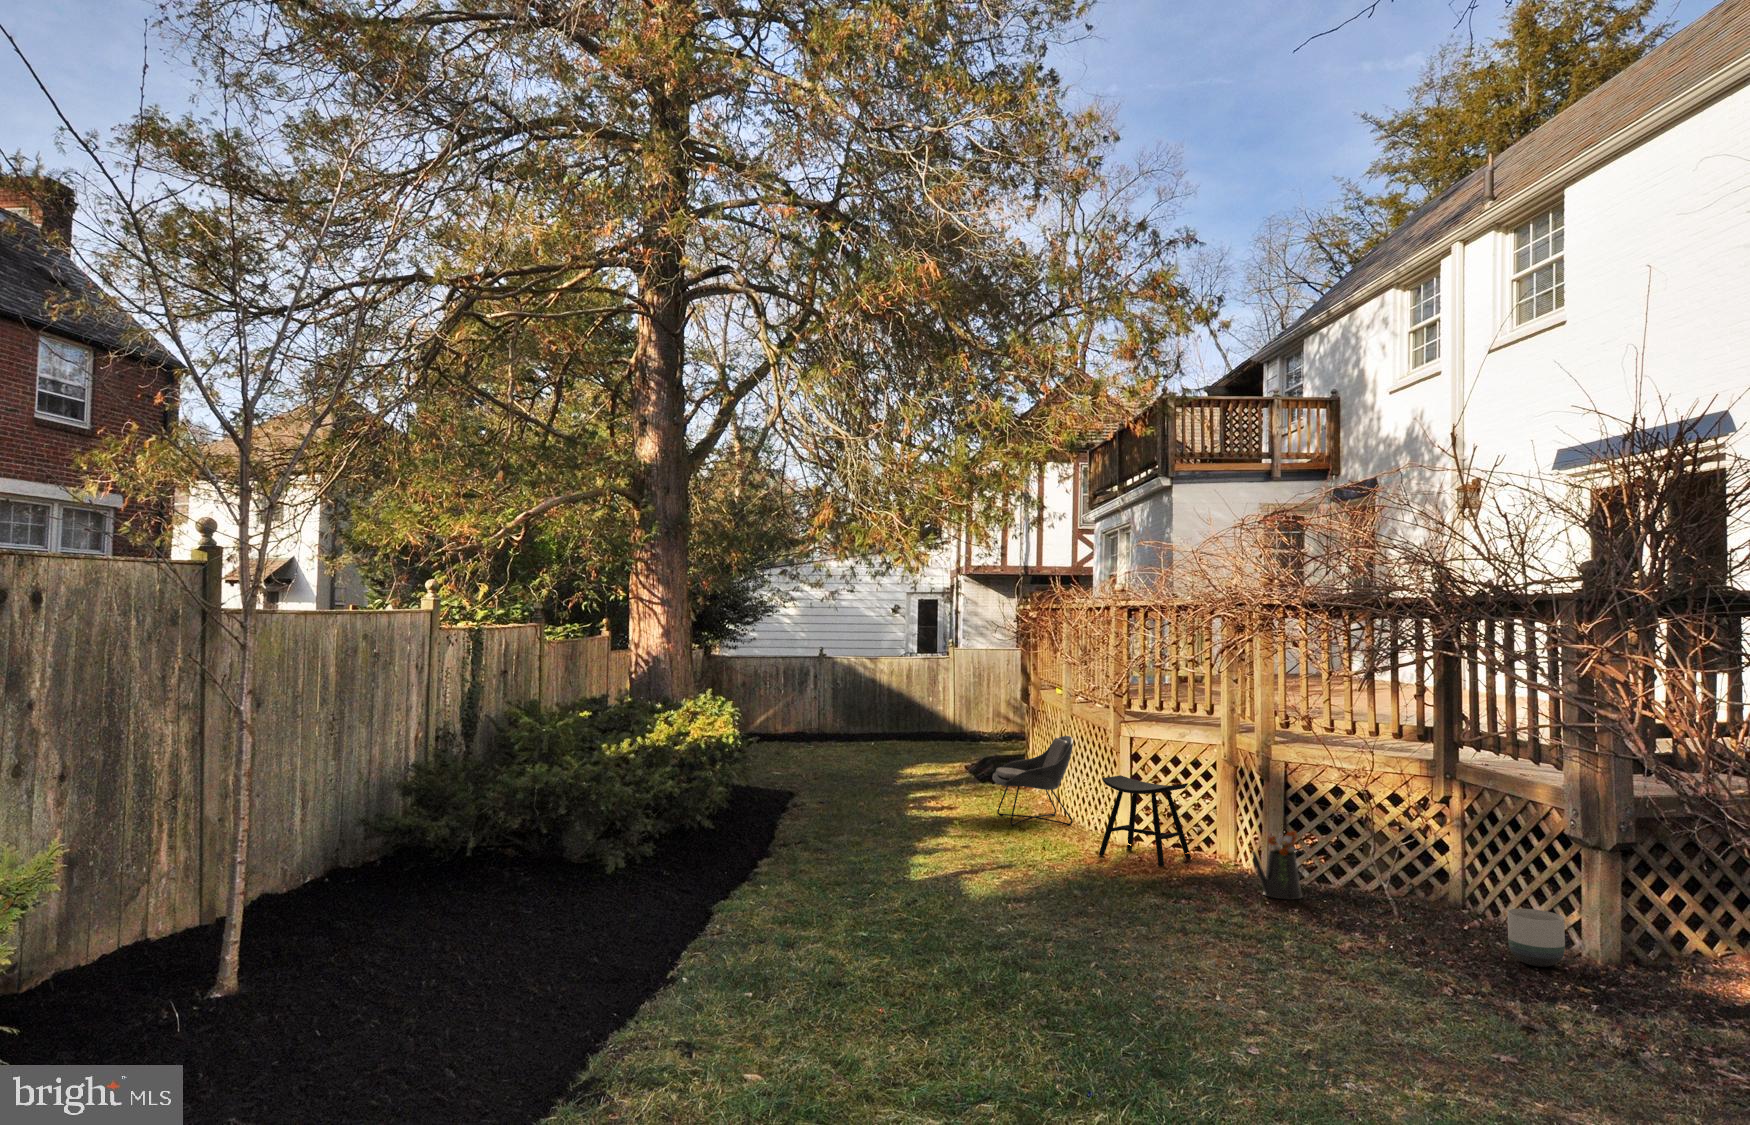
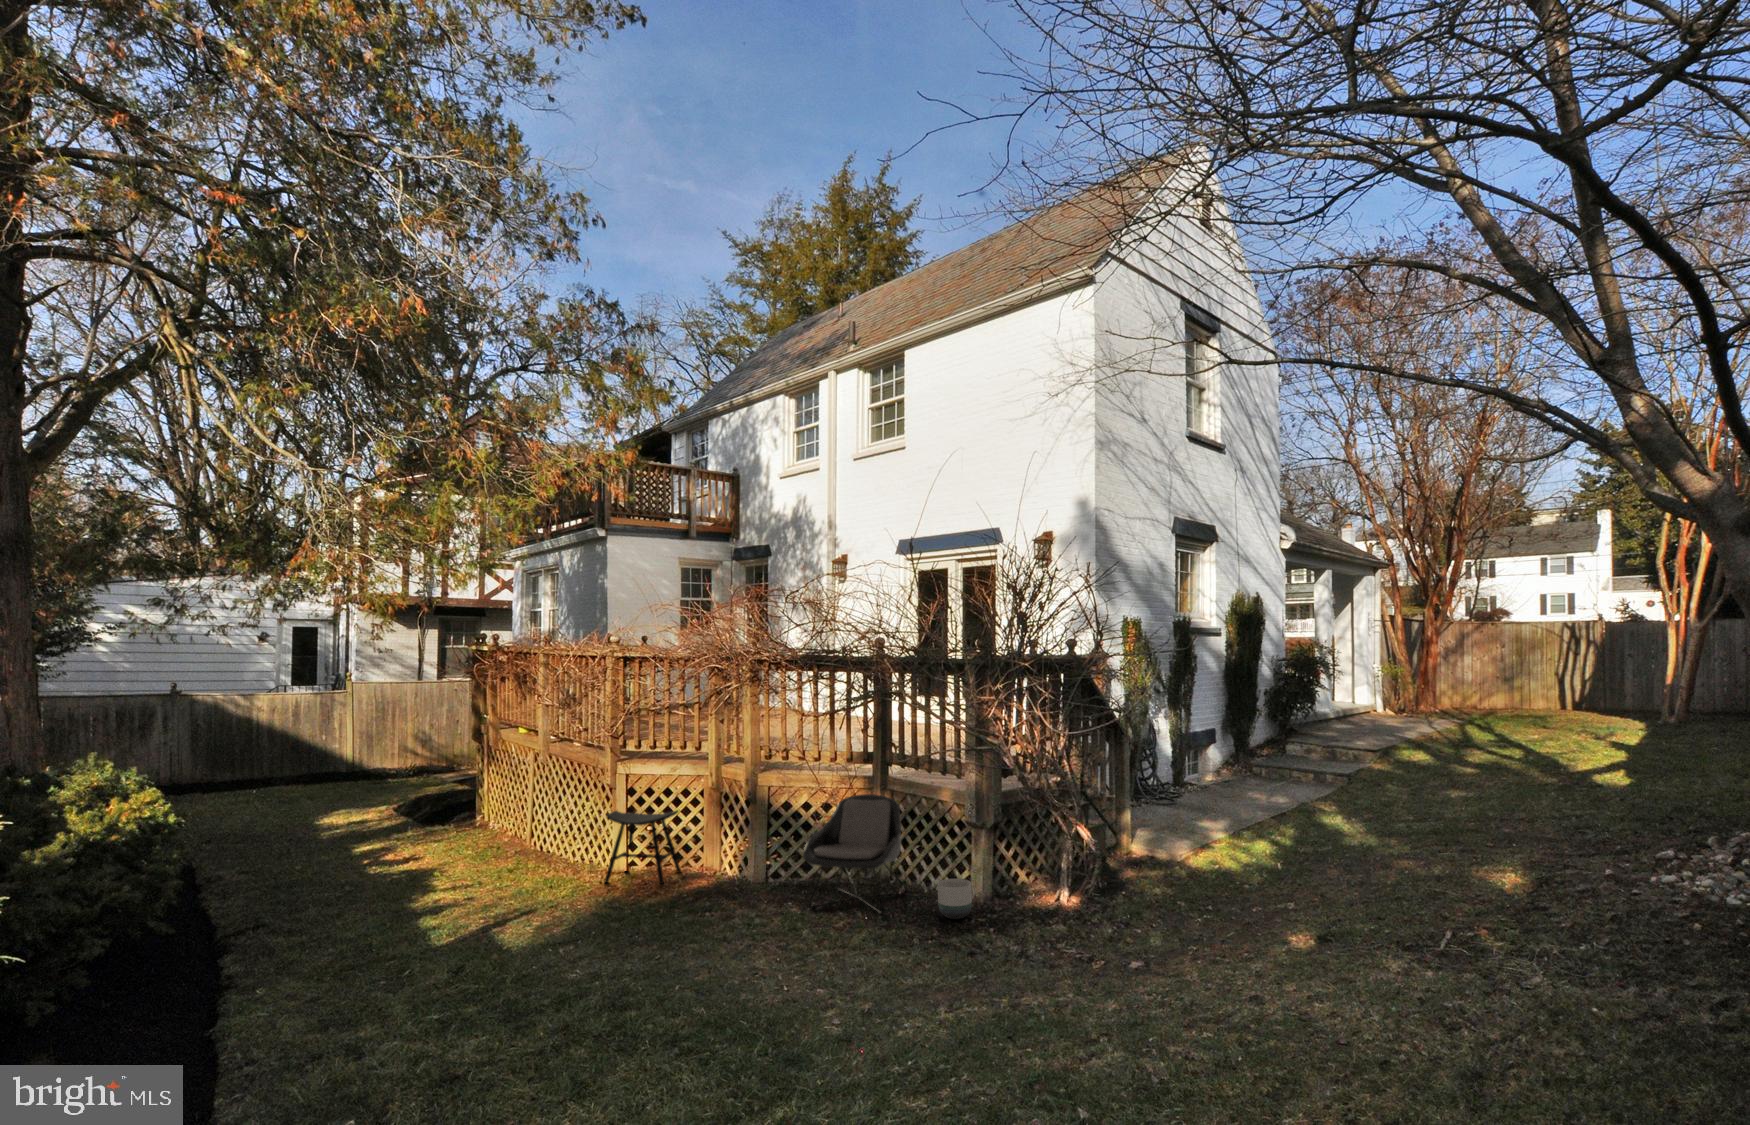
lounge chair: present [992,736,1073,826] -> present [803,794,907,915]
watering can: present [1252,831,1307,900] -> none [747,841,785,898]

